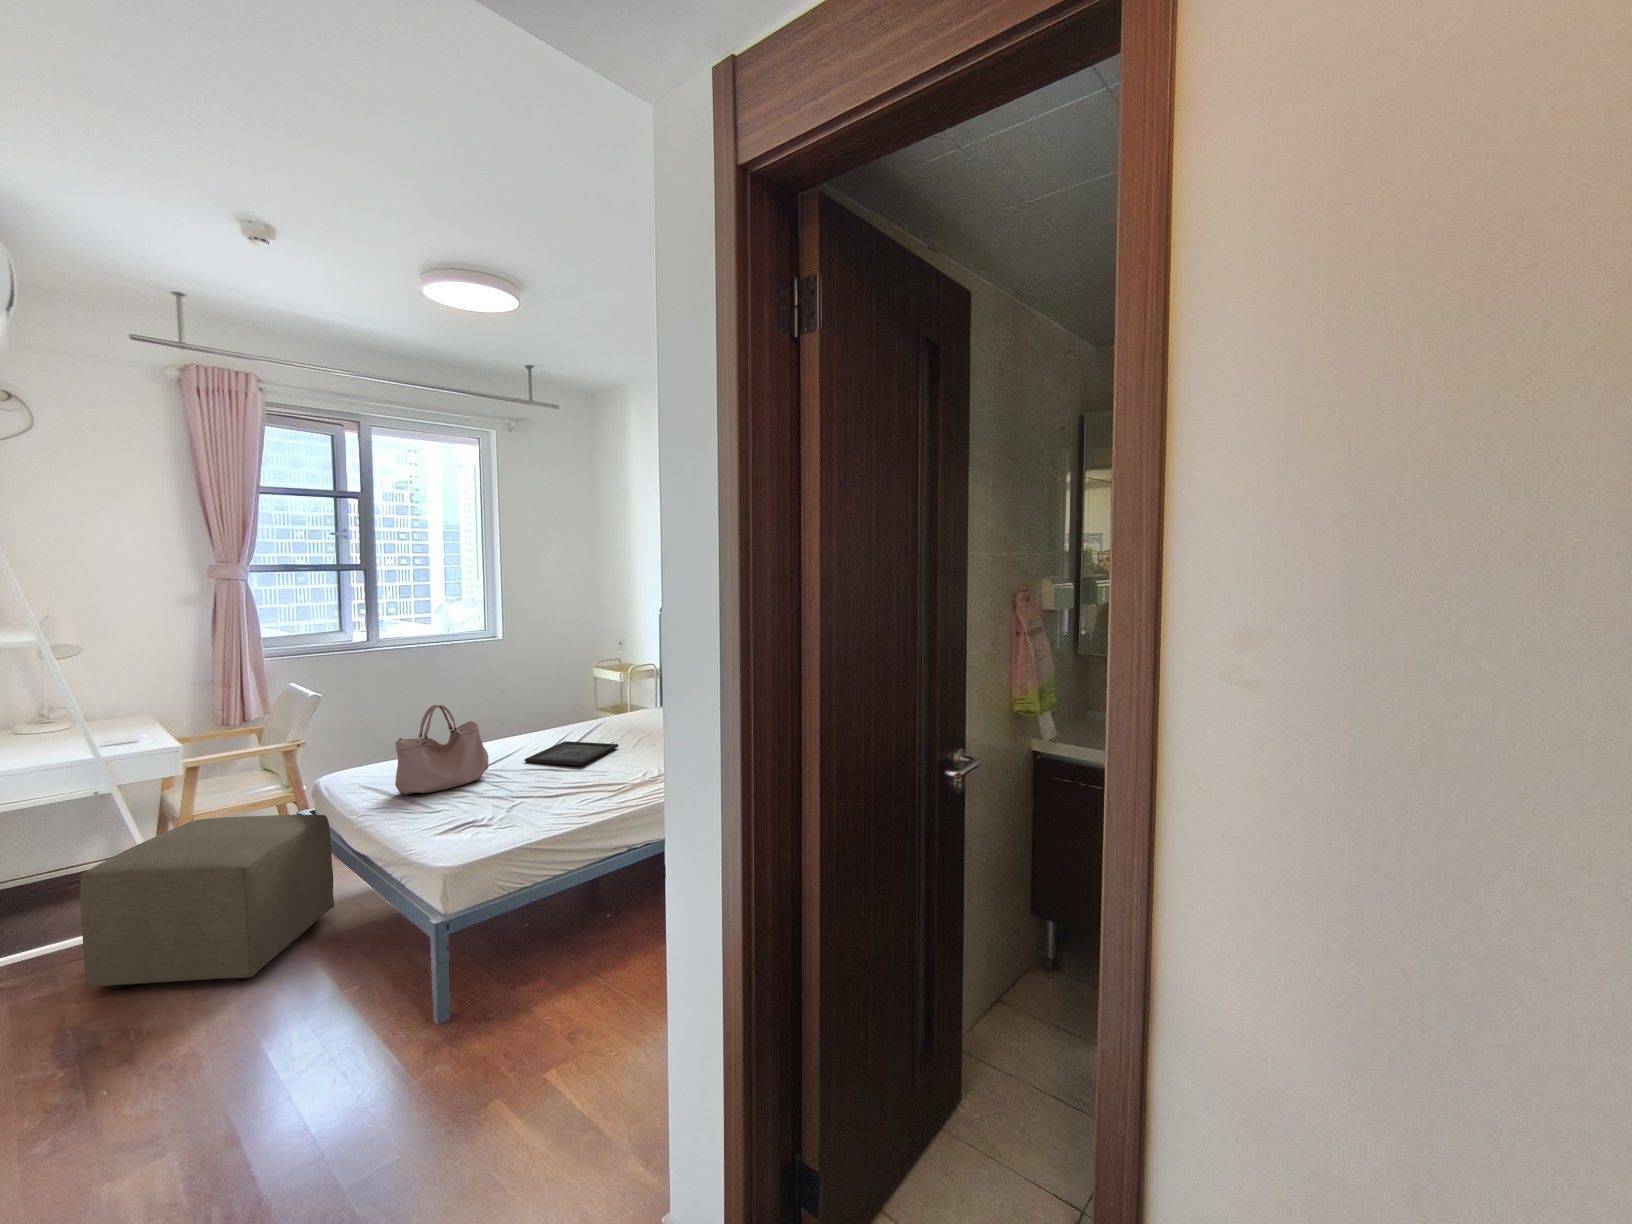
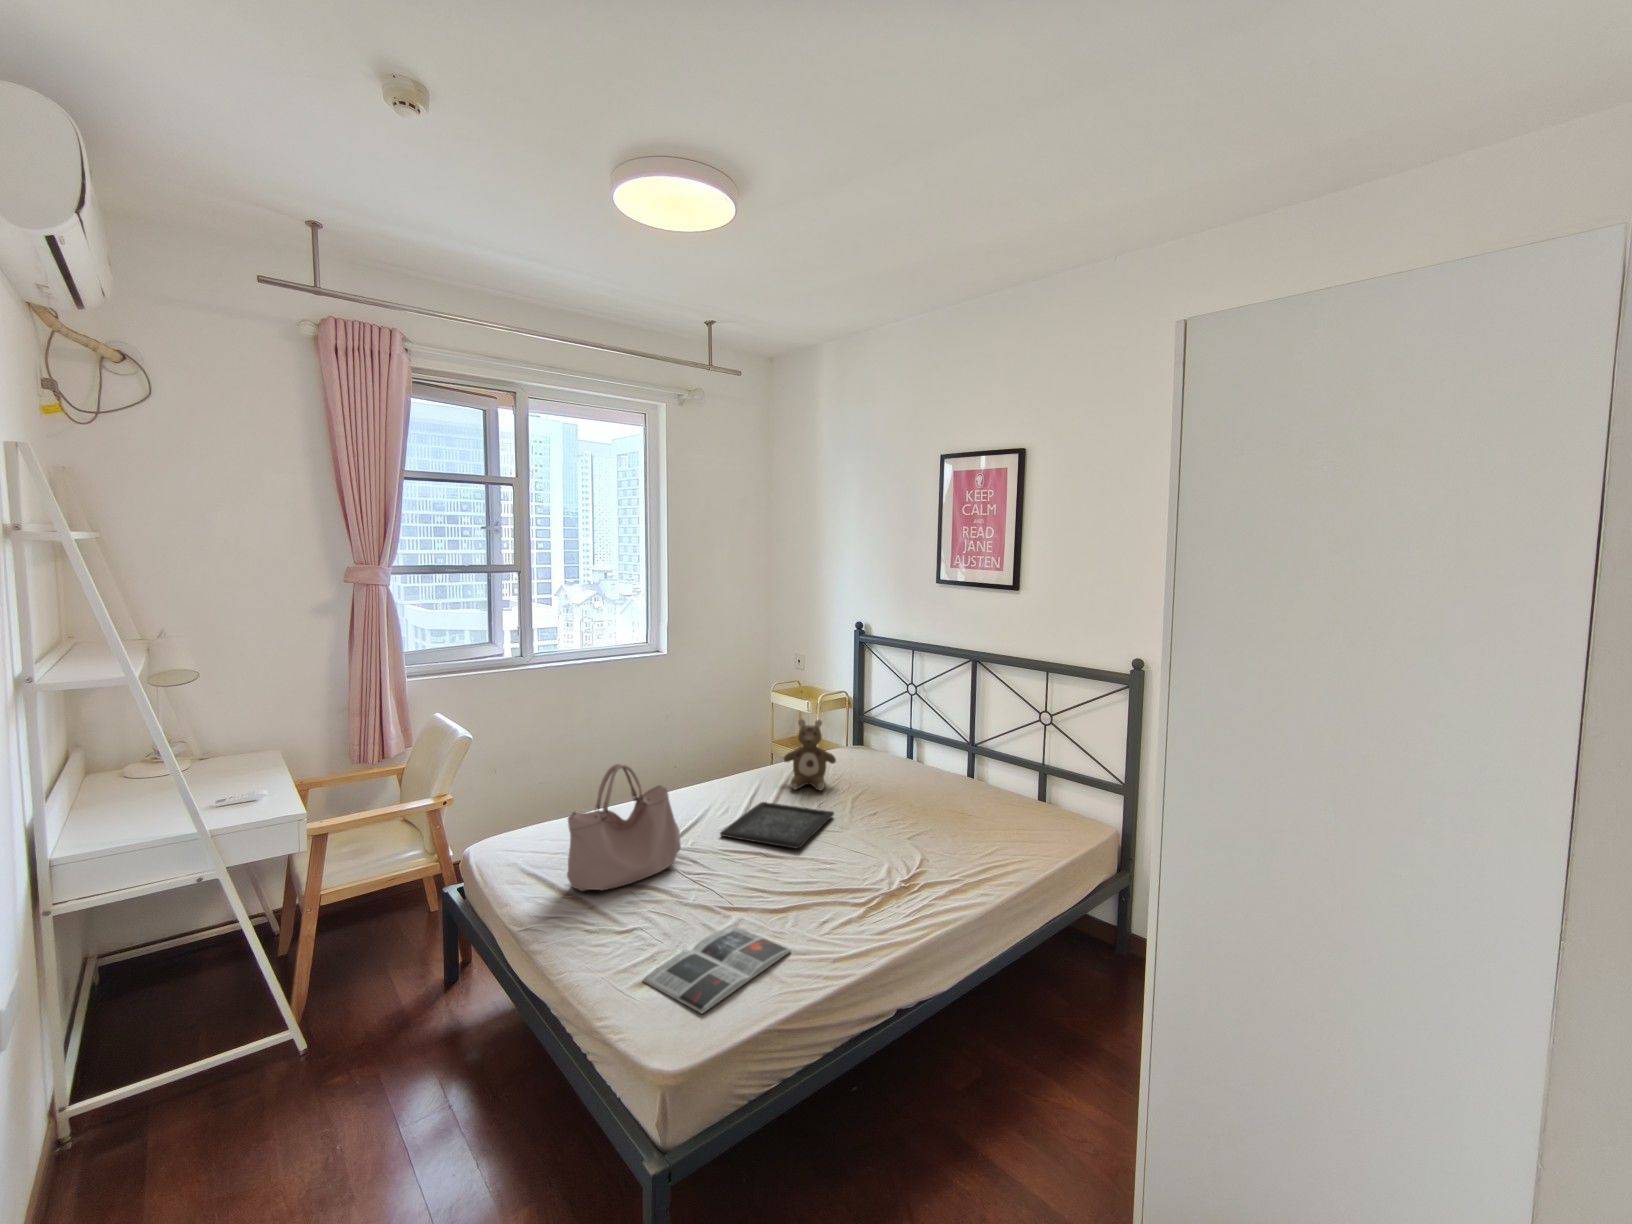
stuffed bear: none [588,681,630,734] -> present [784,719,836,790]
magazine: none [442,806,553,845] -> present [643,926,791,1013]
ottoman: present [80,815,334,989] -> none [169,907,487,1173]

